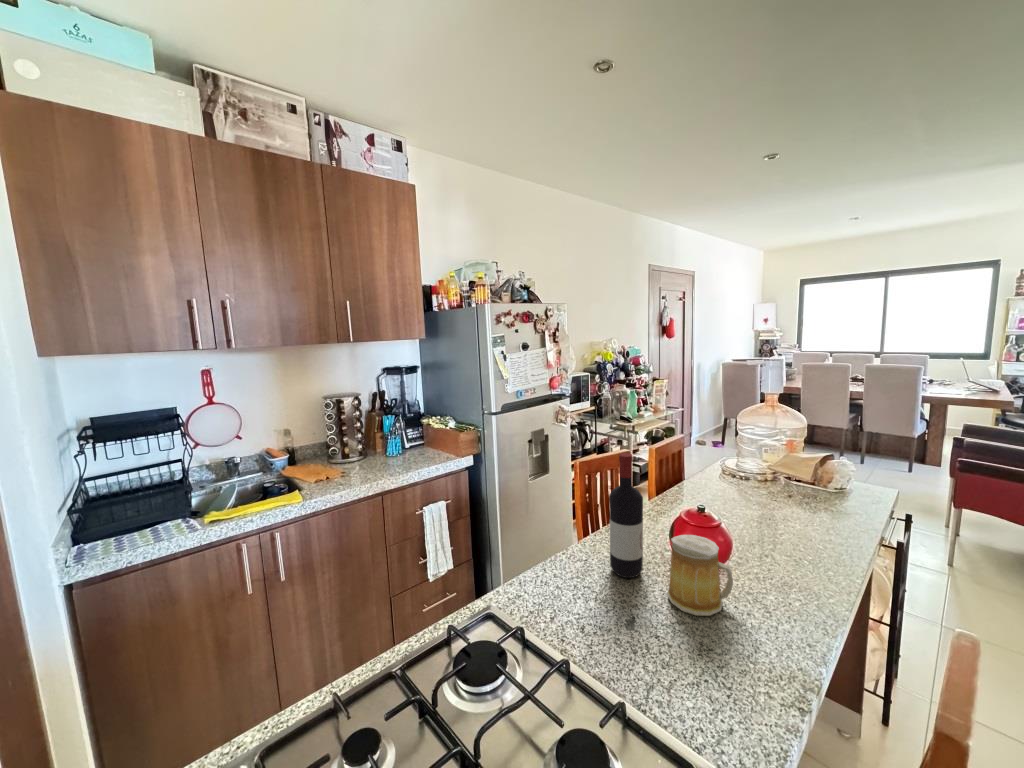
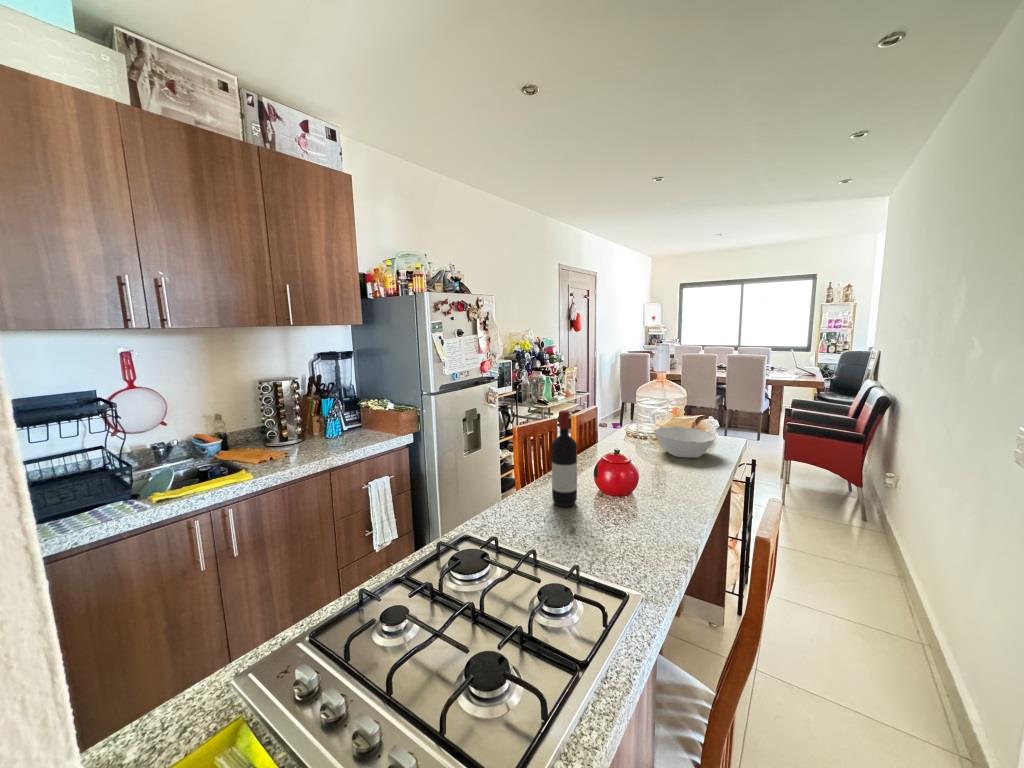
bowl: none [758,467,851,513] -> present [654,427,716,457]
mug: present [667,535,733,616] -> none [596,467,642,523]

